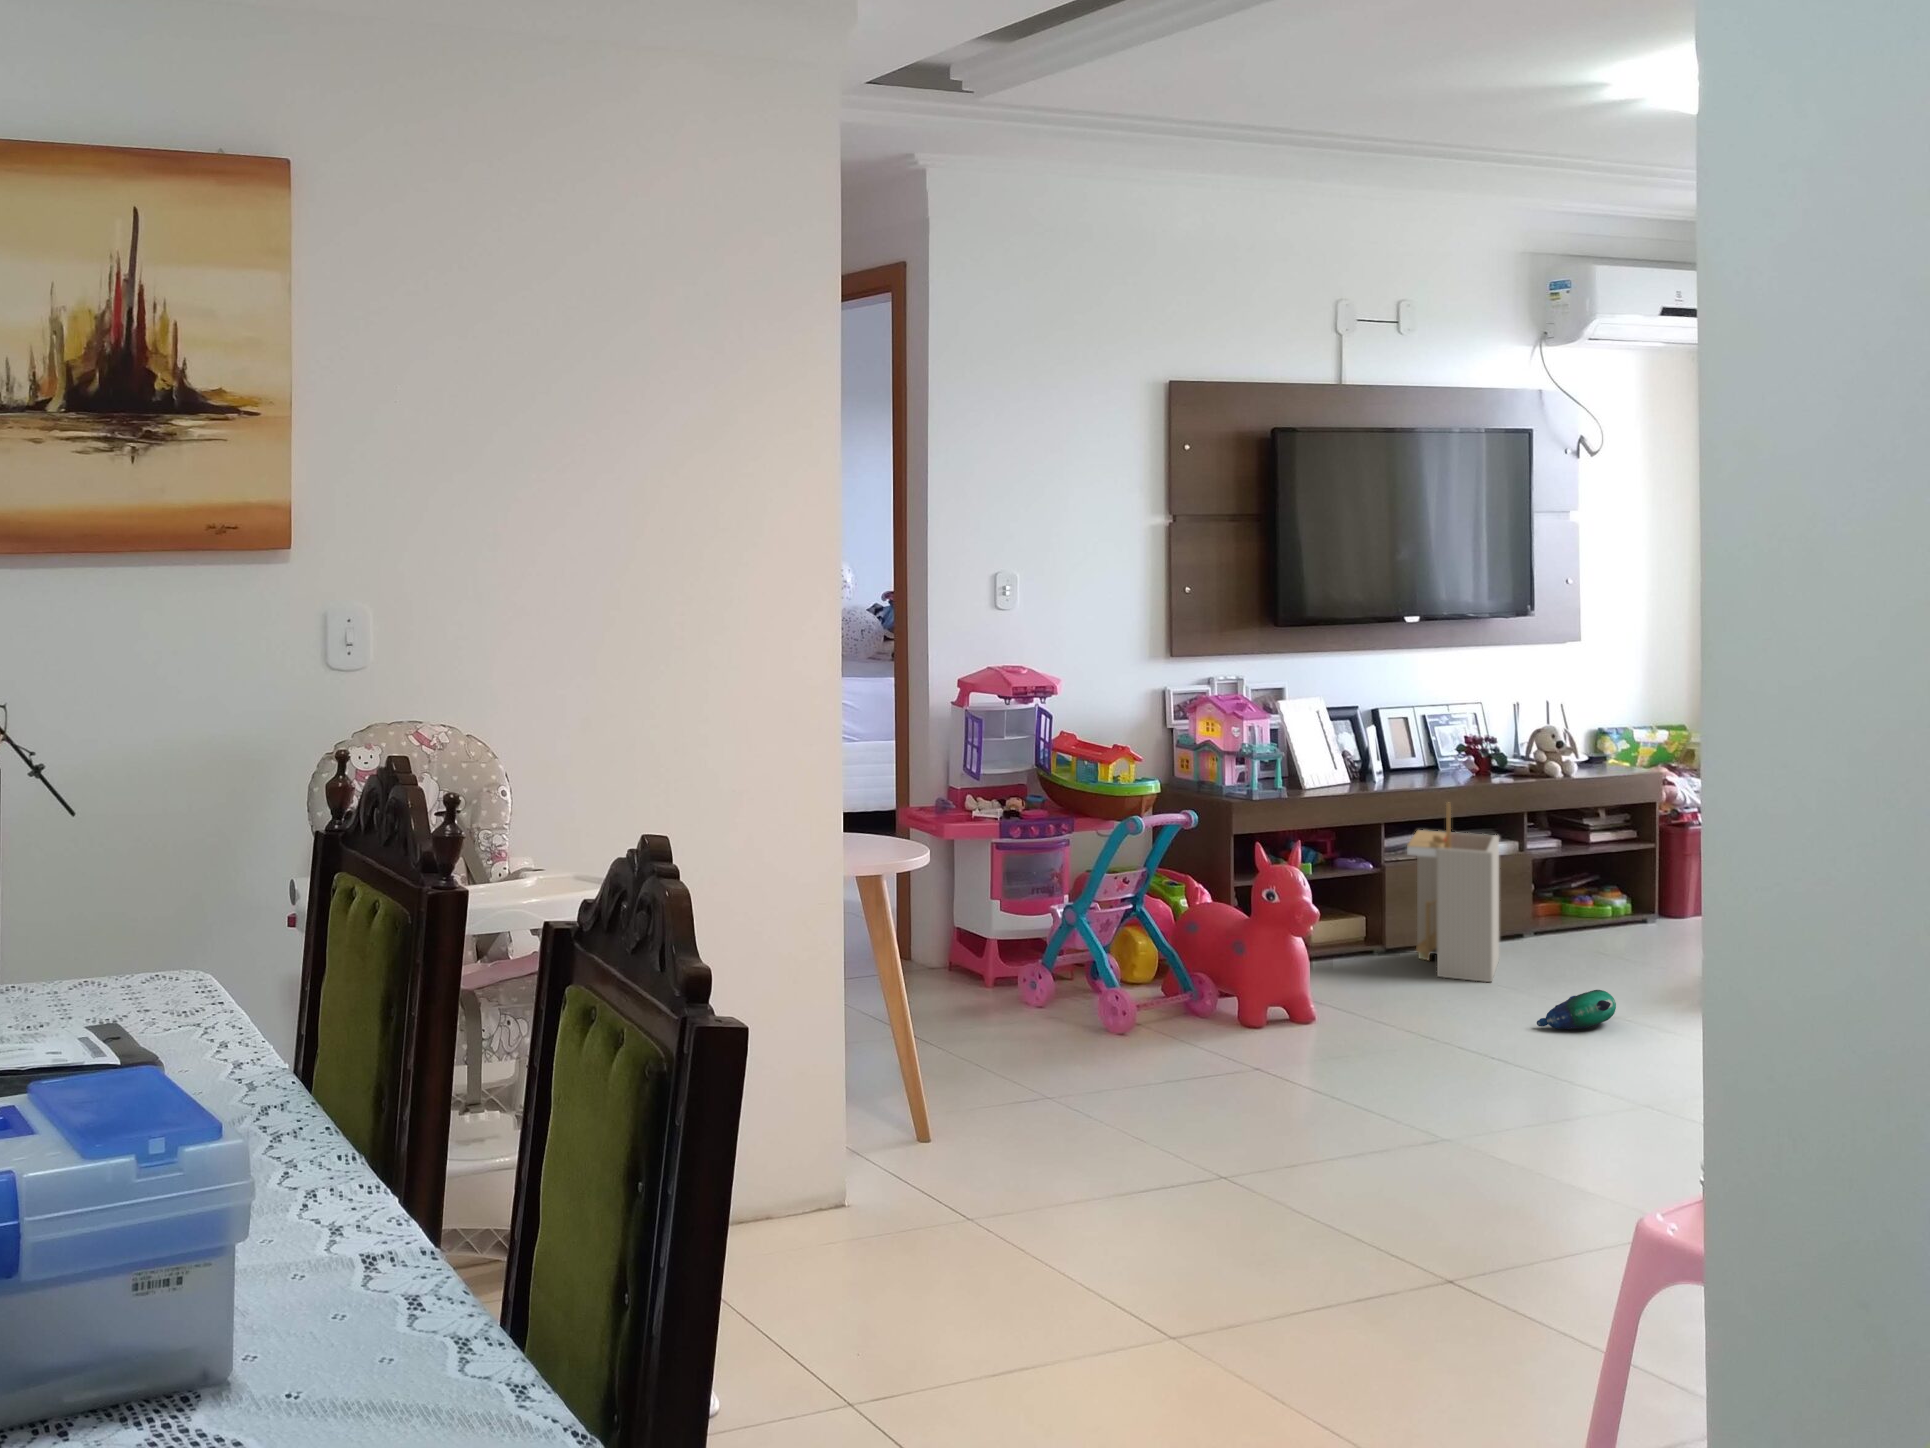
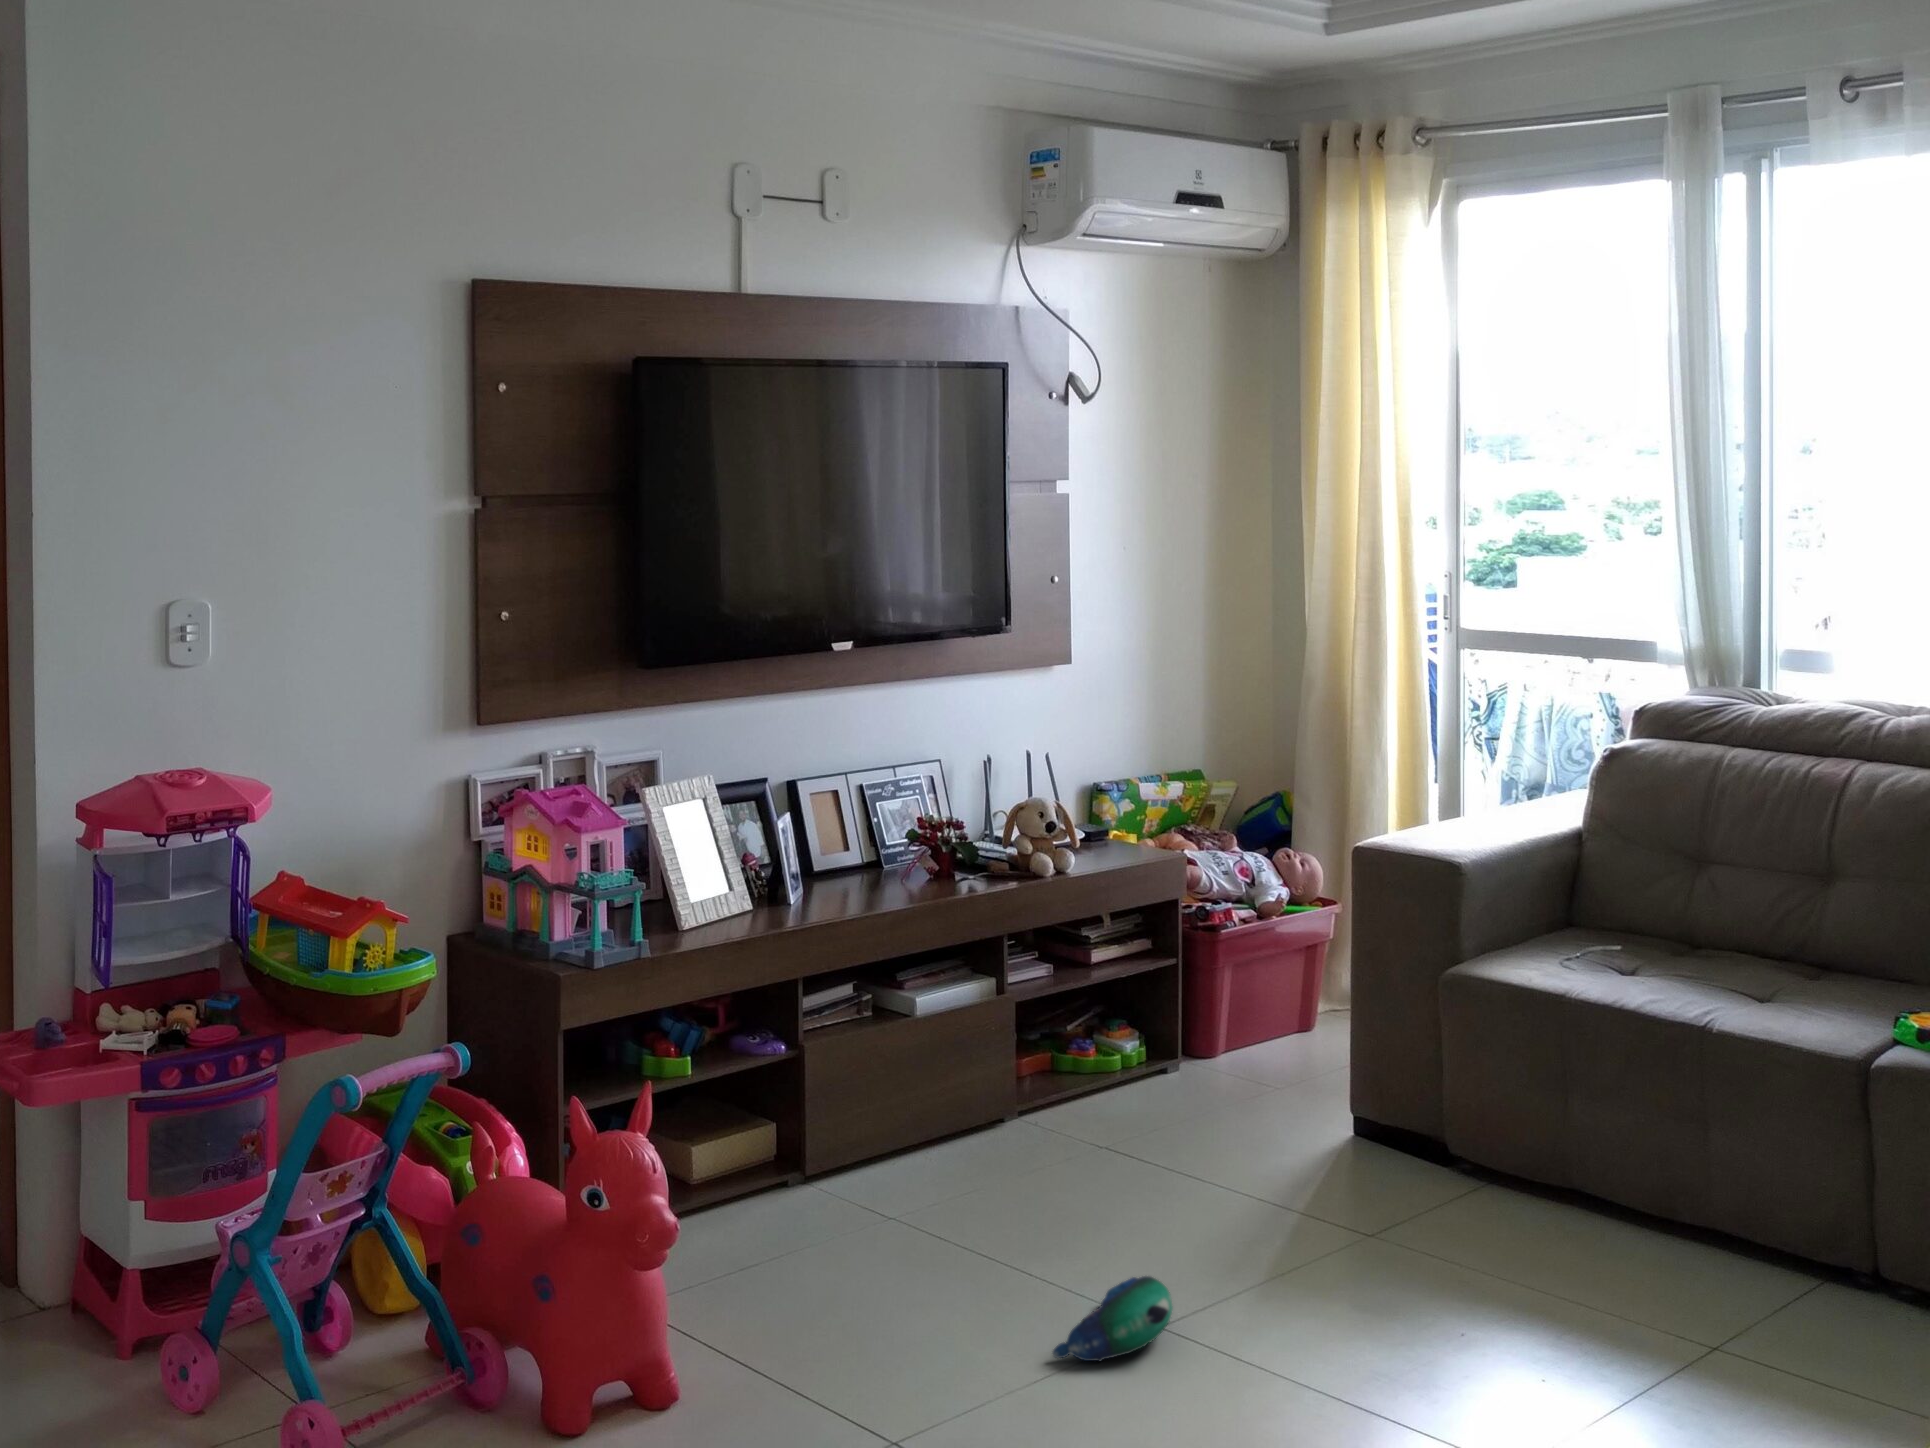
storage bin: present [1407,803,1499,982] -> none [842,943,977,1236]

